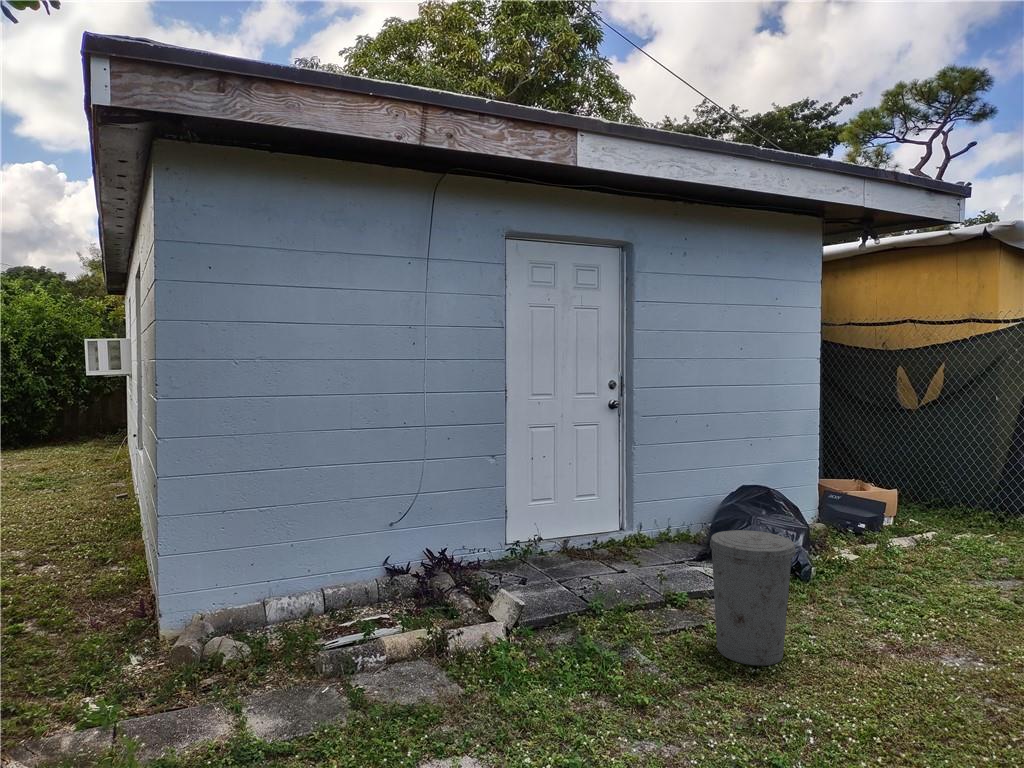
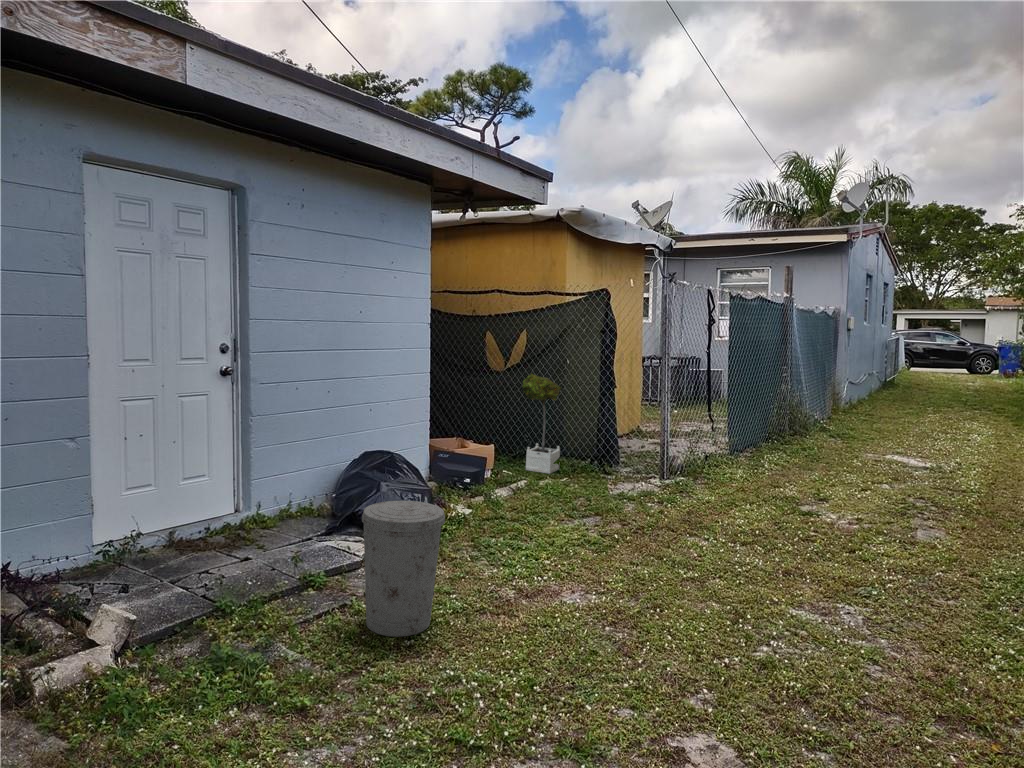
potted tree: none [933,410,989,526] -> present [522,374,561,474]

